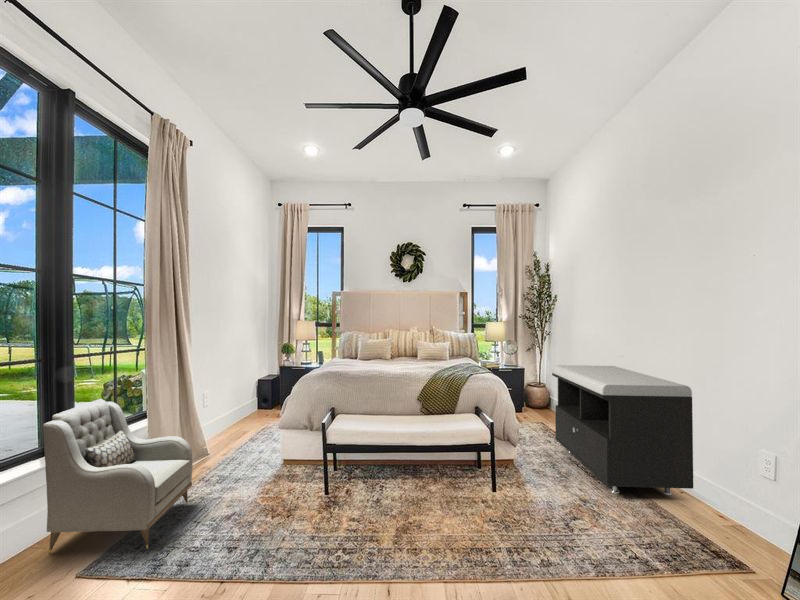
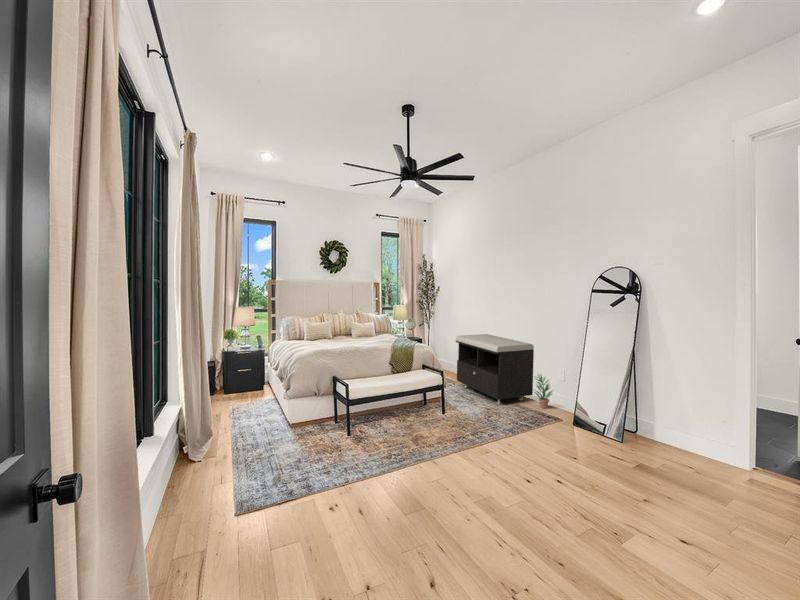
armchair: present [43,399,193,553] -> none [204,358,283,490]
potted plant: none [686,445,740,525] -> present [535,375,552,409]

